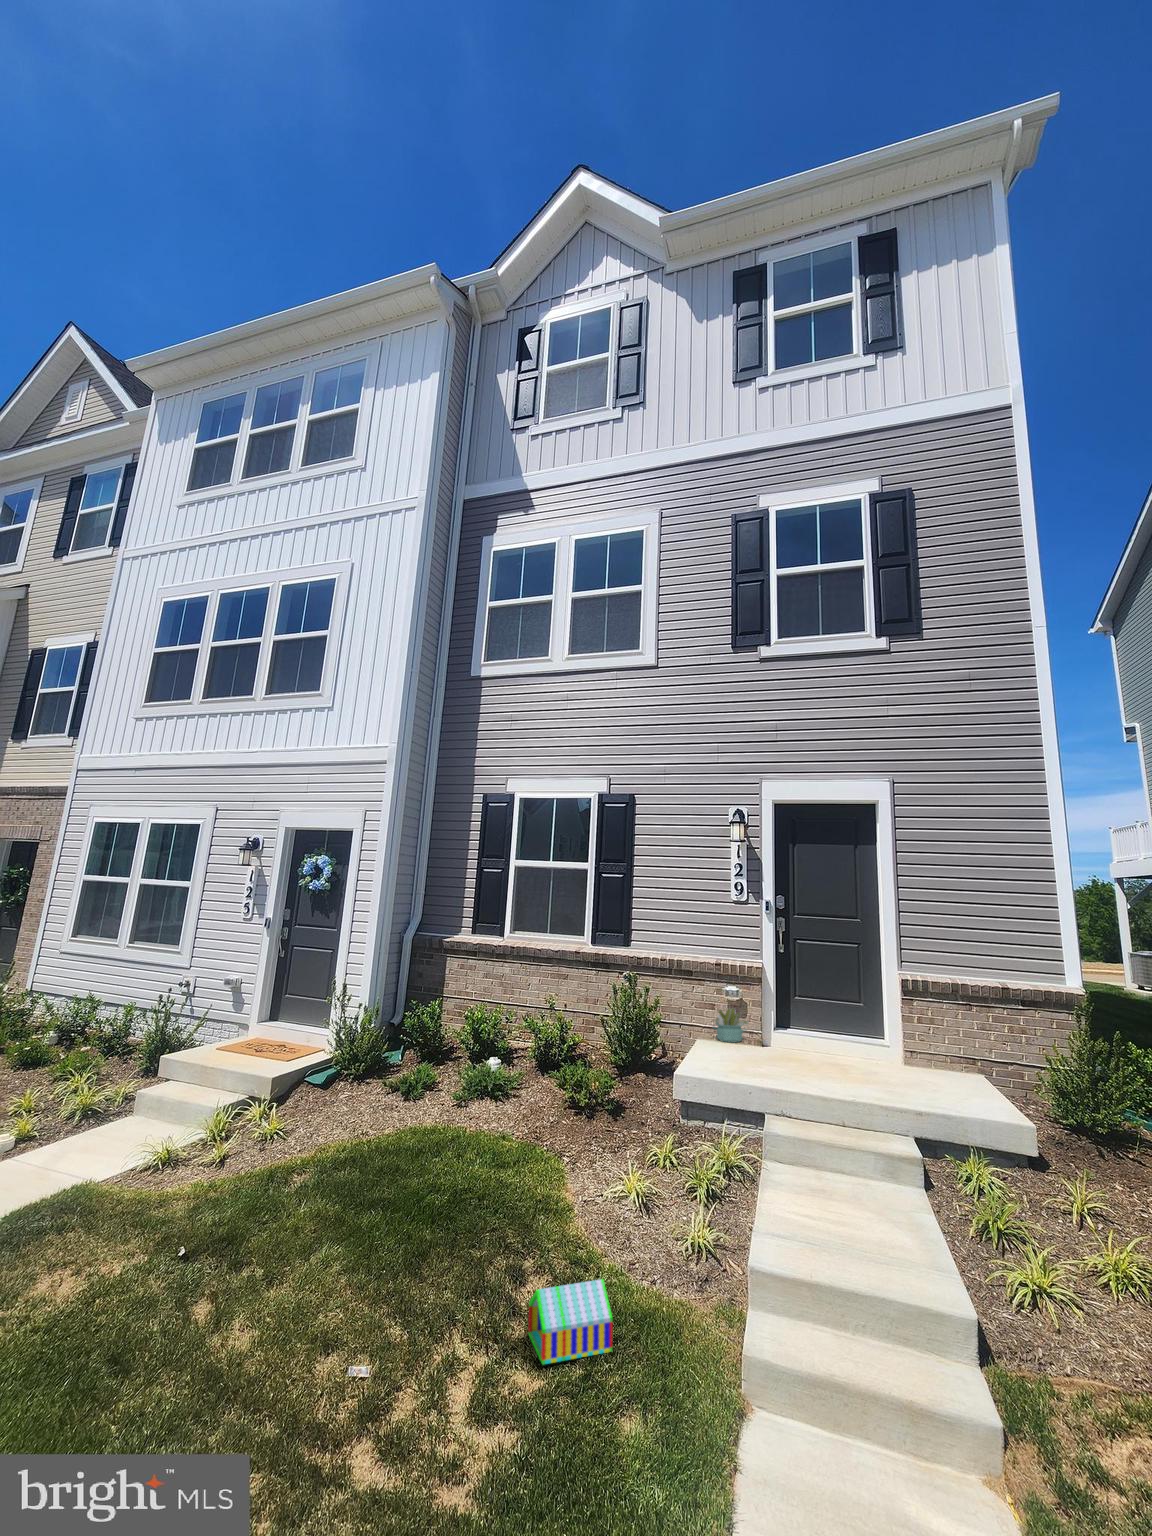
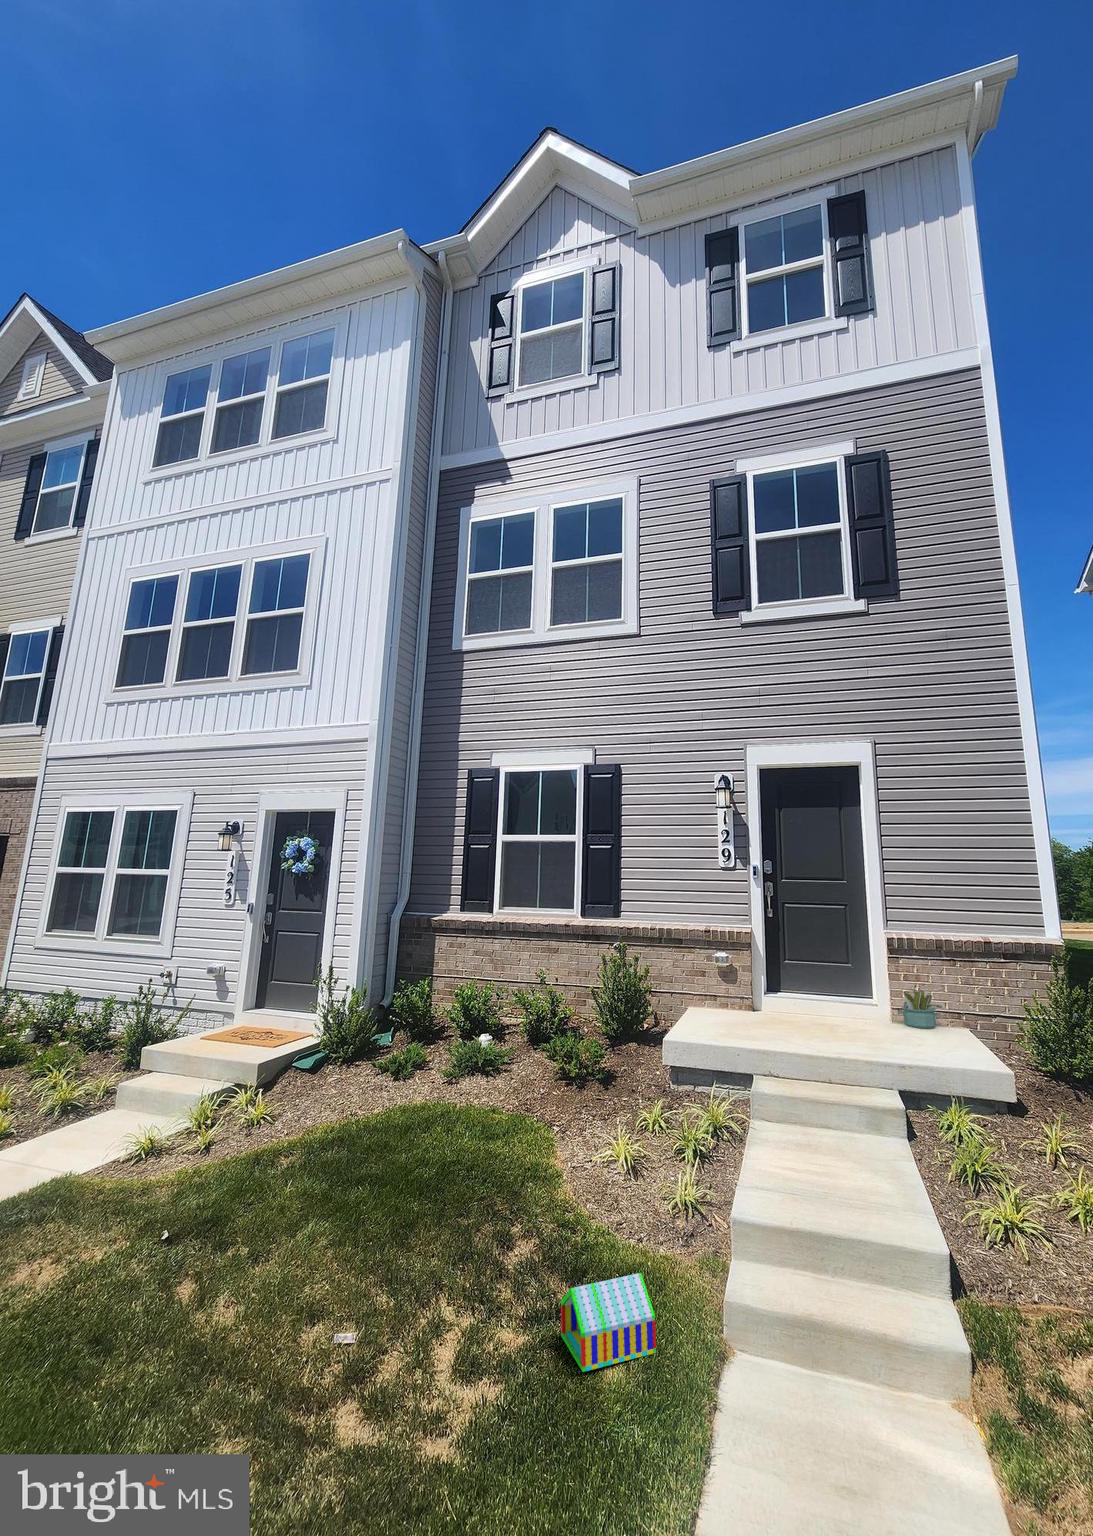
decorative plant: present [713,1008,749,1043] -> present [898,991,943,1029]

